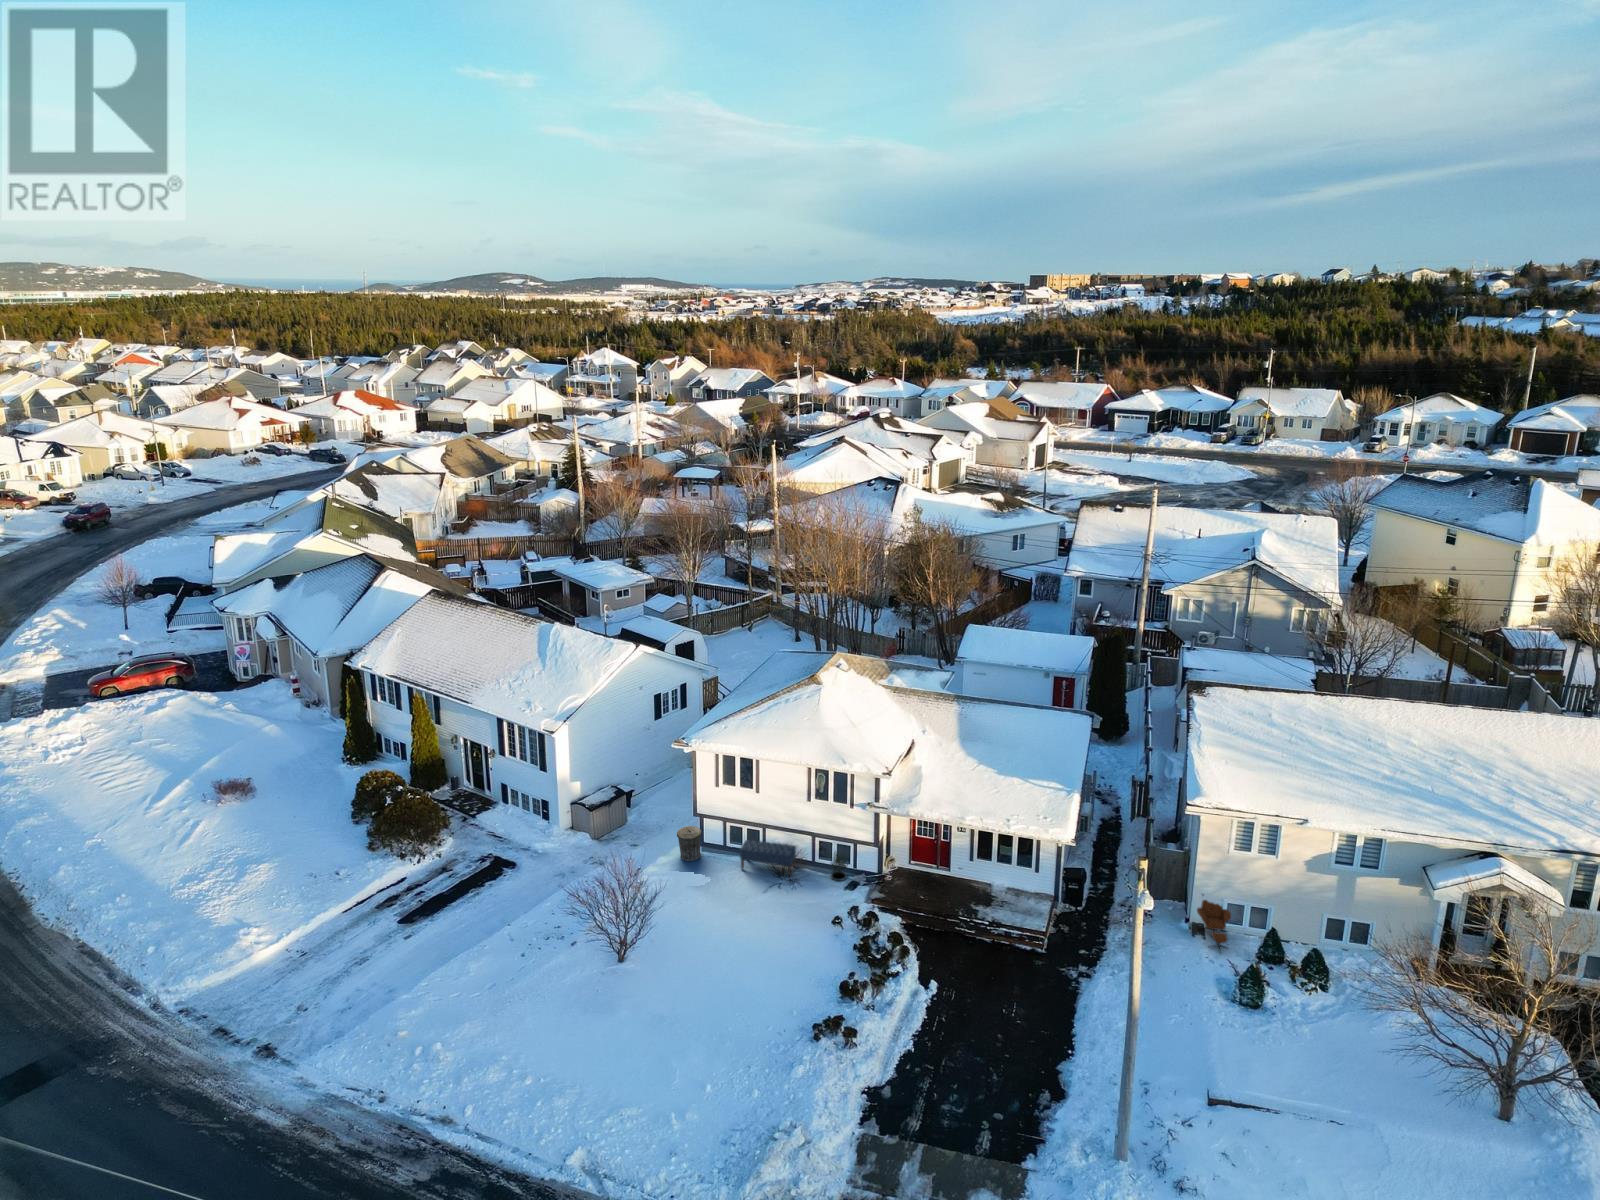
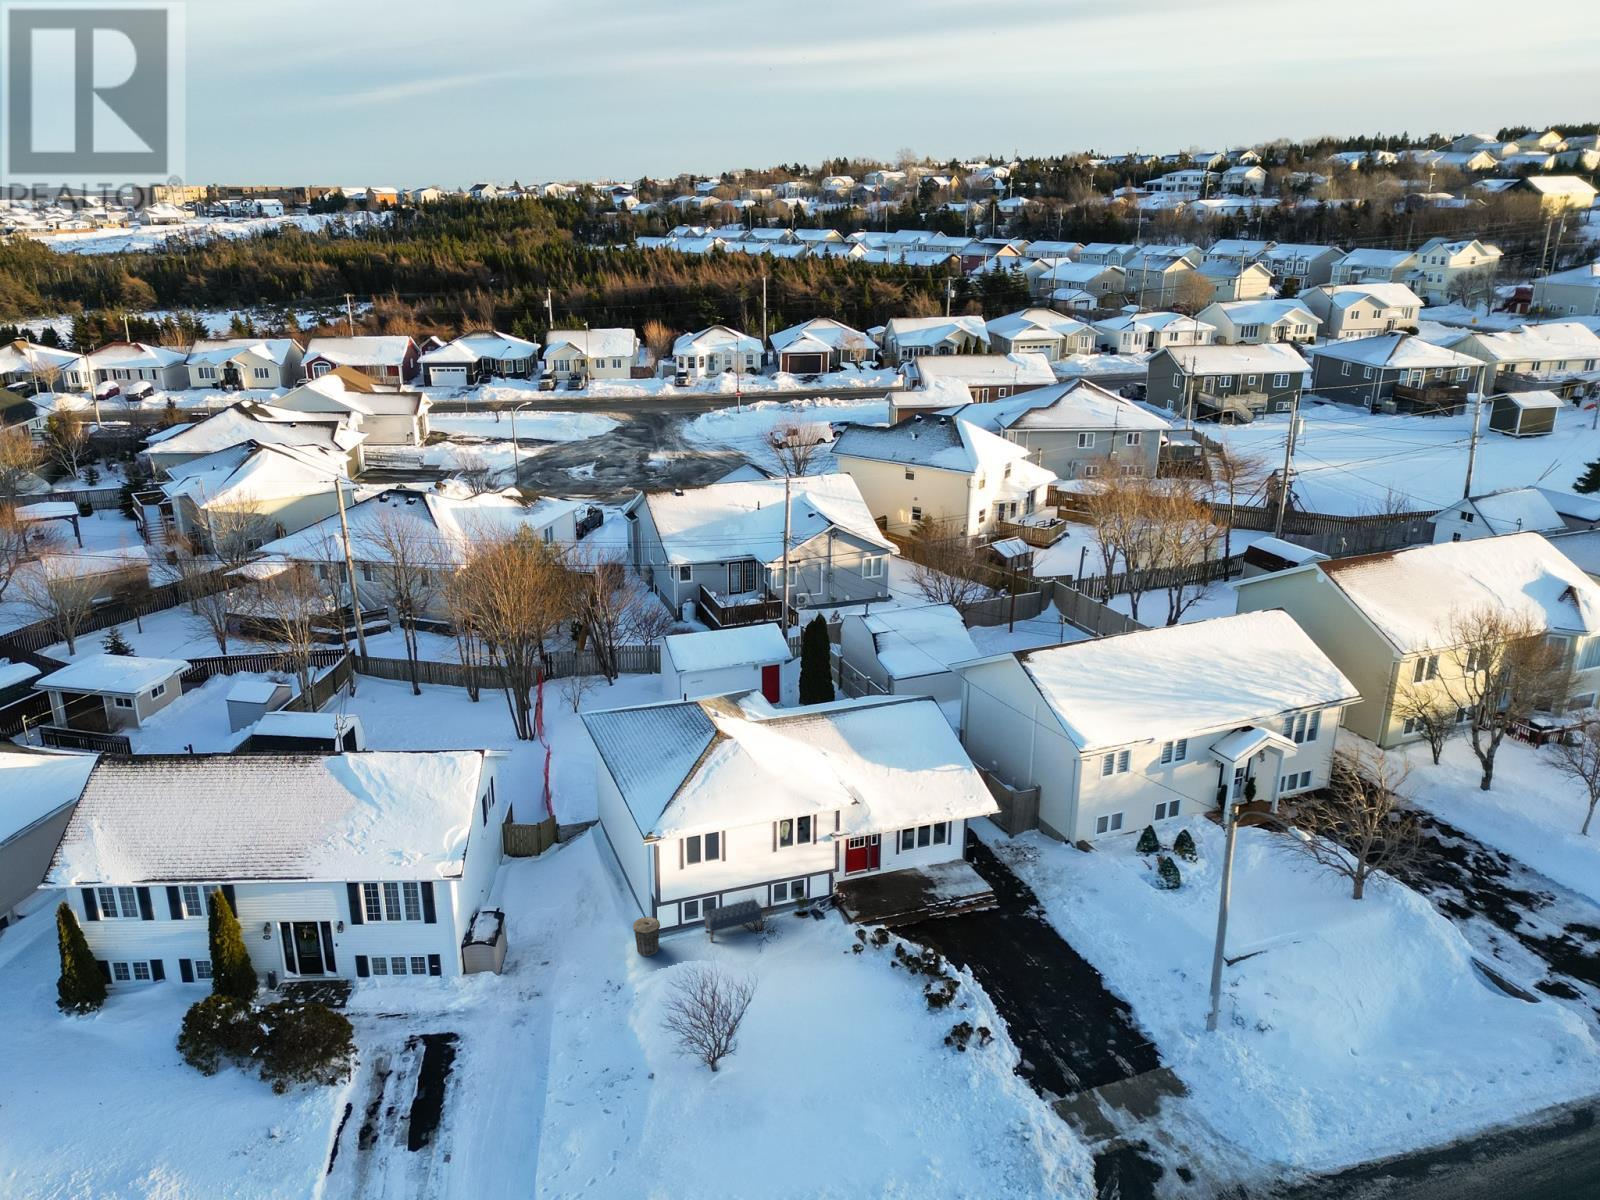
lounge chair: present [1197,894,1231,948] -> none [1086,813,1122,861]

